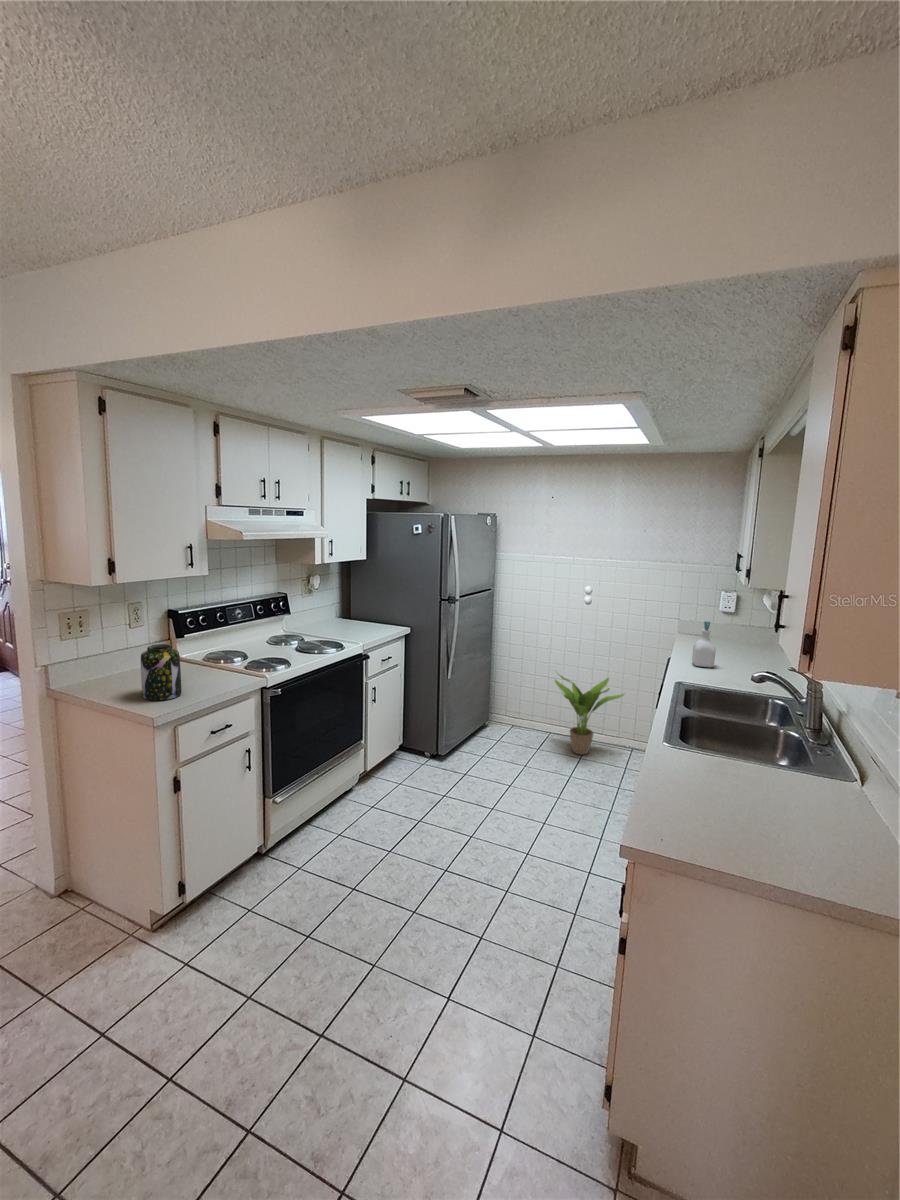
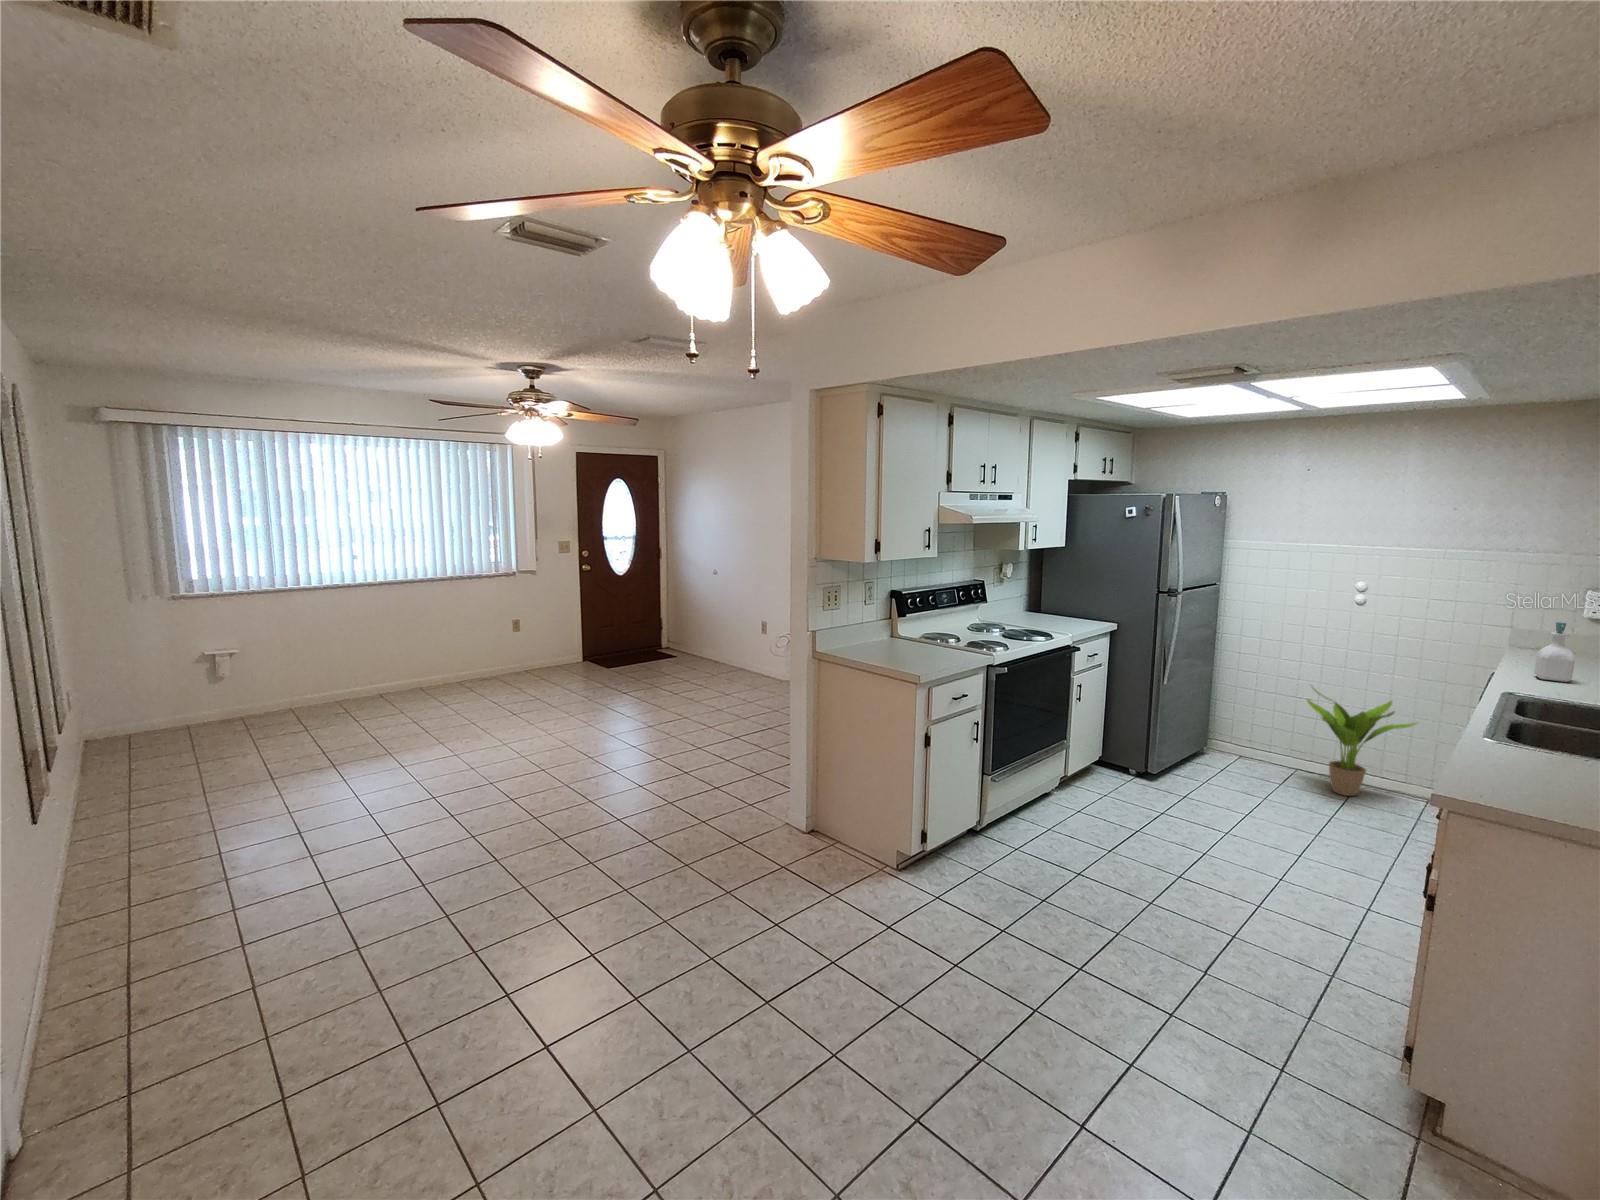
jar: present [141,644,181,700] -> none [897,616,929,665]

